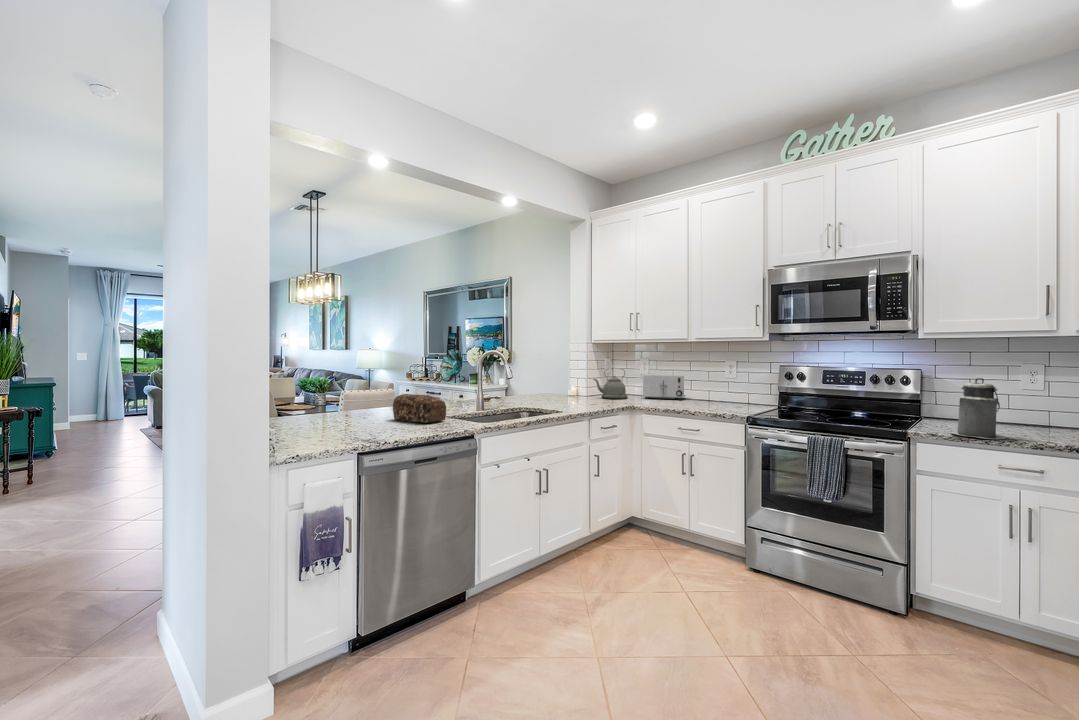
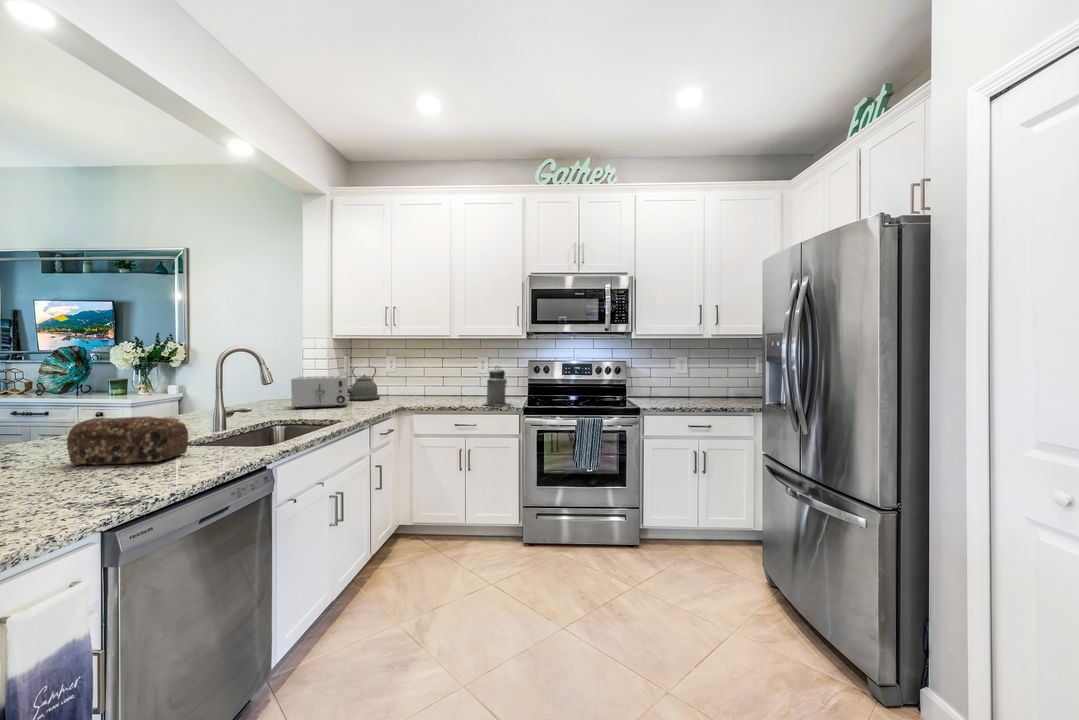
toaster: present [643,374,686,400] -> present [291,376,348,409]
canister: present [951,378,1006,439] -> present [485,368,510,406]

